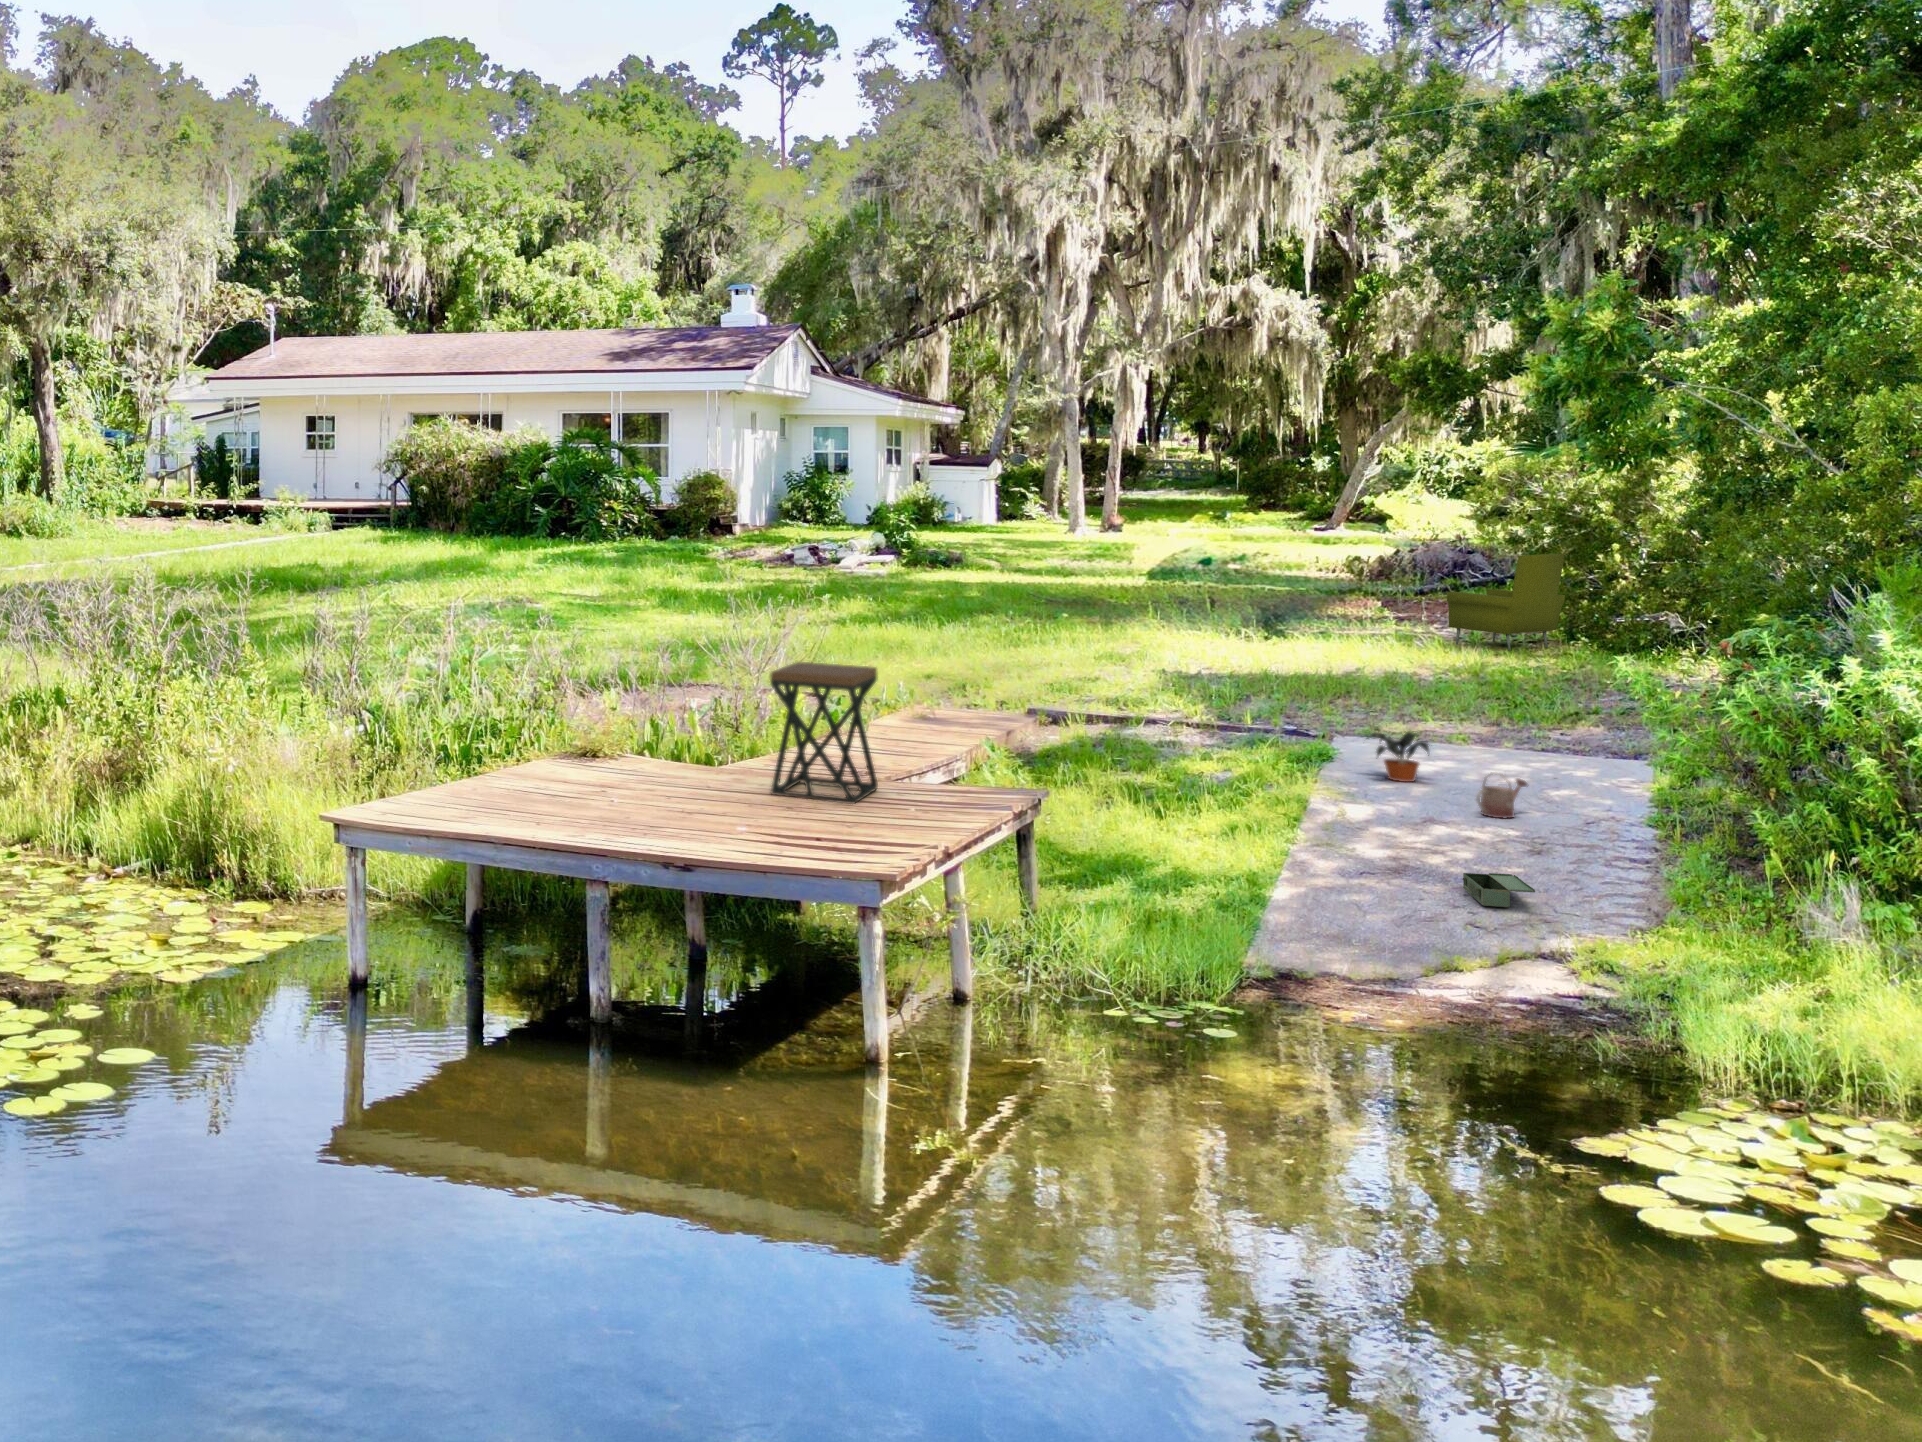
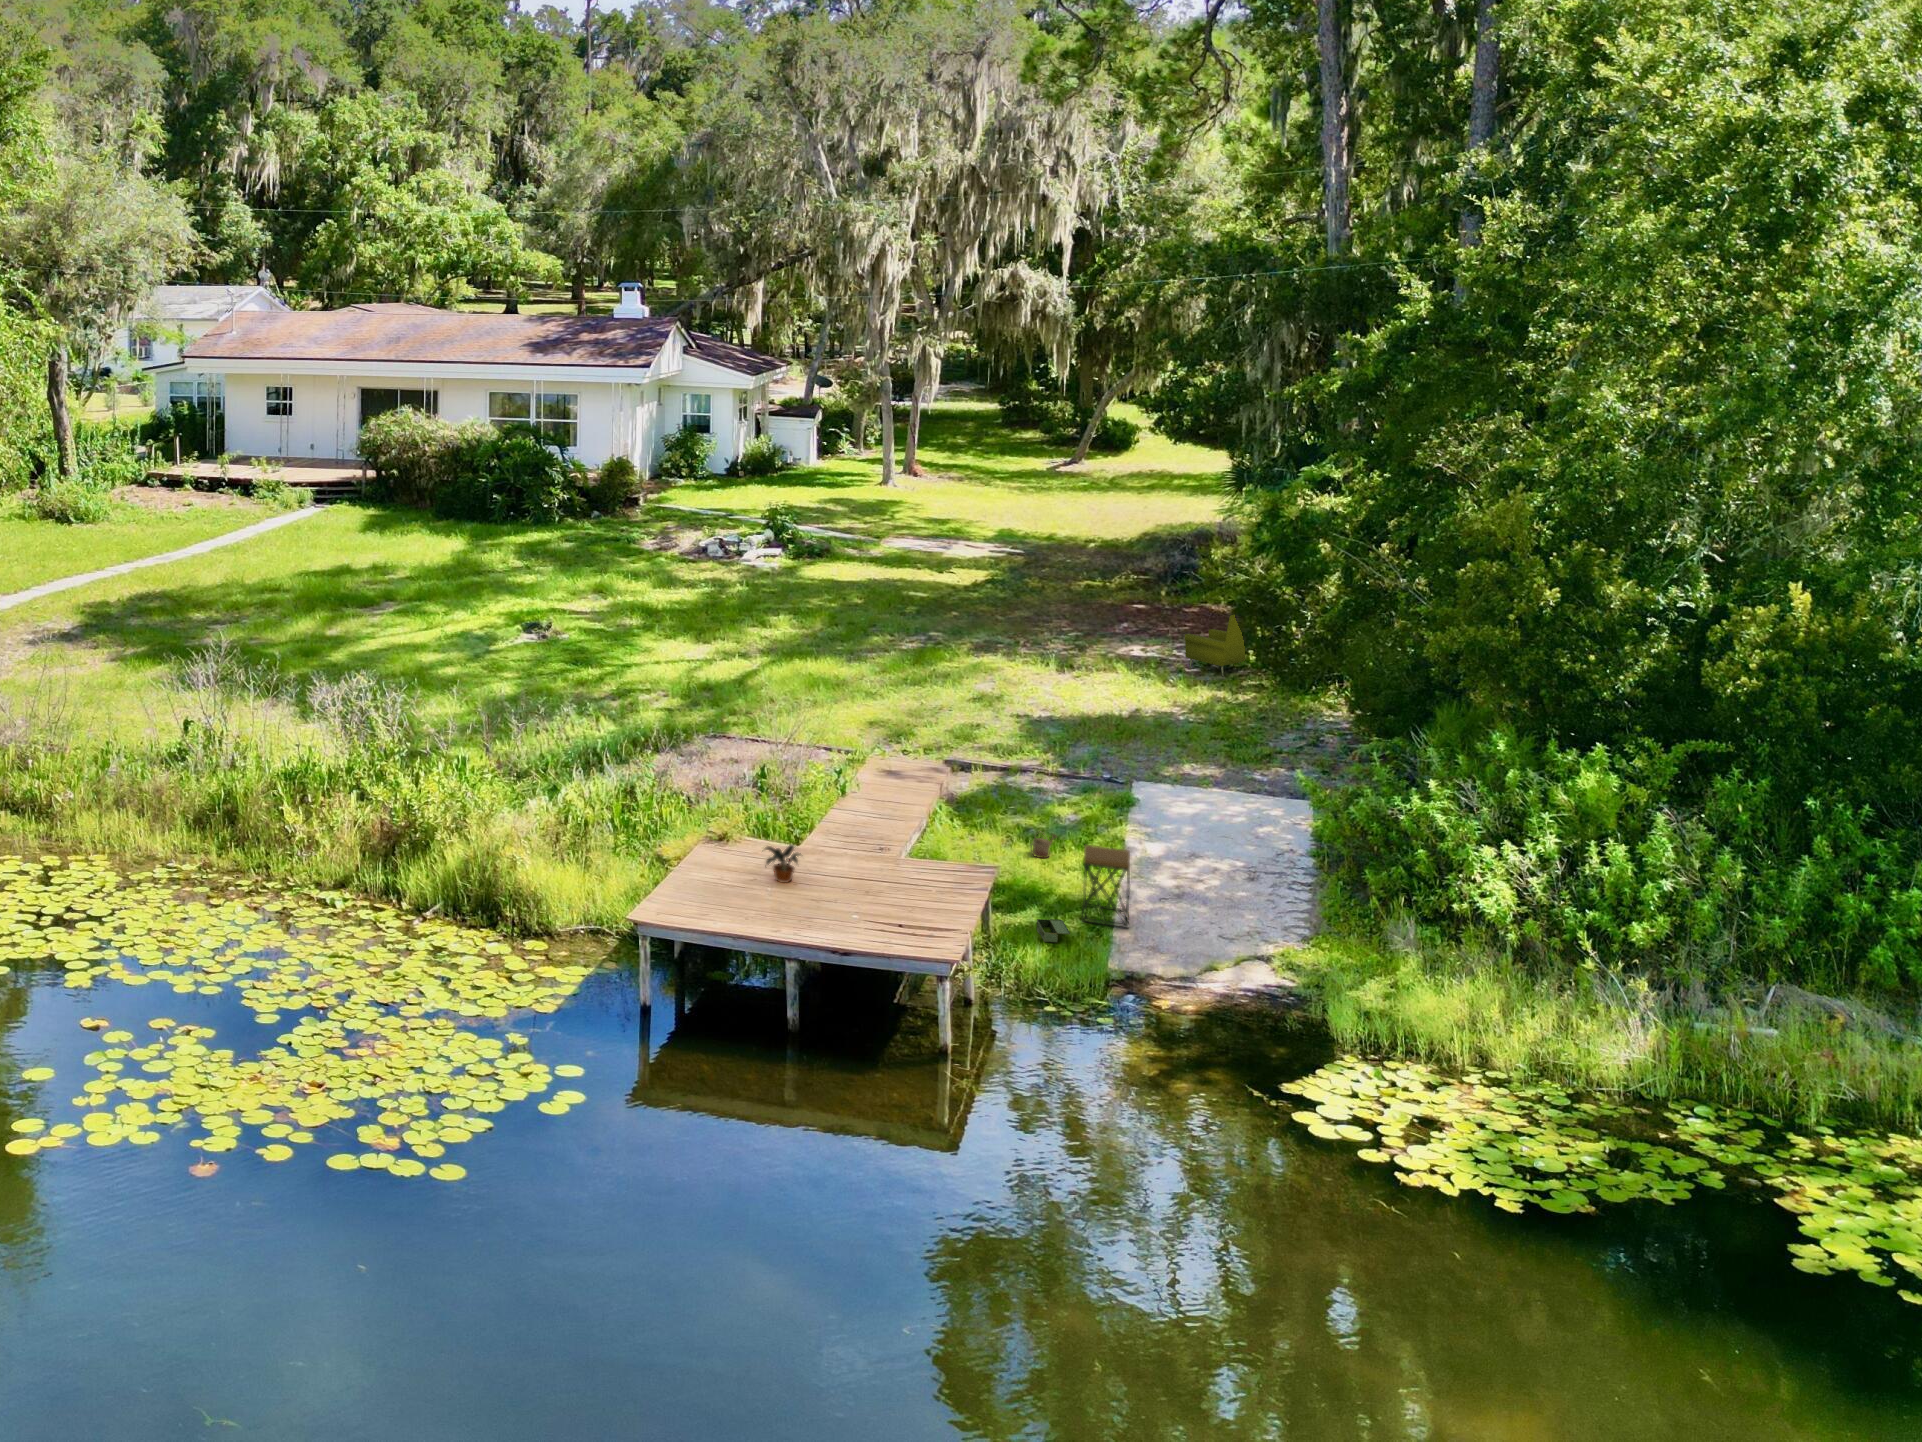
stool: present [770,662,878,804] -> present [1083,845,1130,928]
potted plant: present [1369,731,1429,782] -> present [765,845,801,883]
watering can: present [1477,777,1528,818] -> present [1031,831,1057,858]
toolbox: present [1463,873,1535,907] -> present [1036,919,1070,942]

